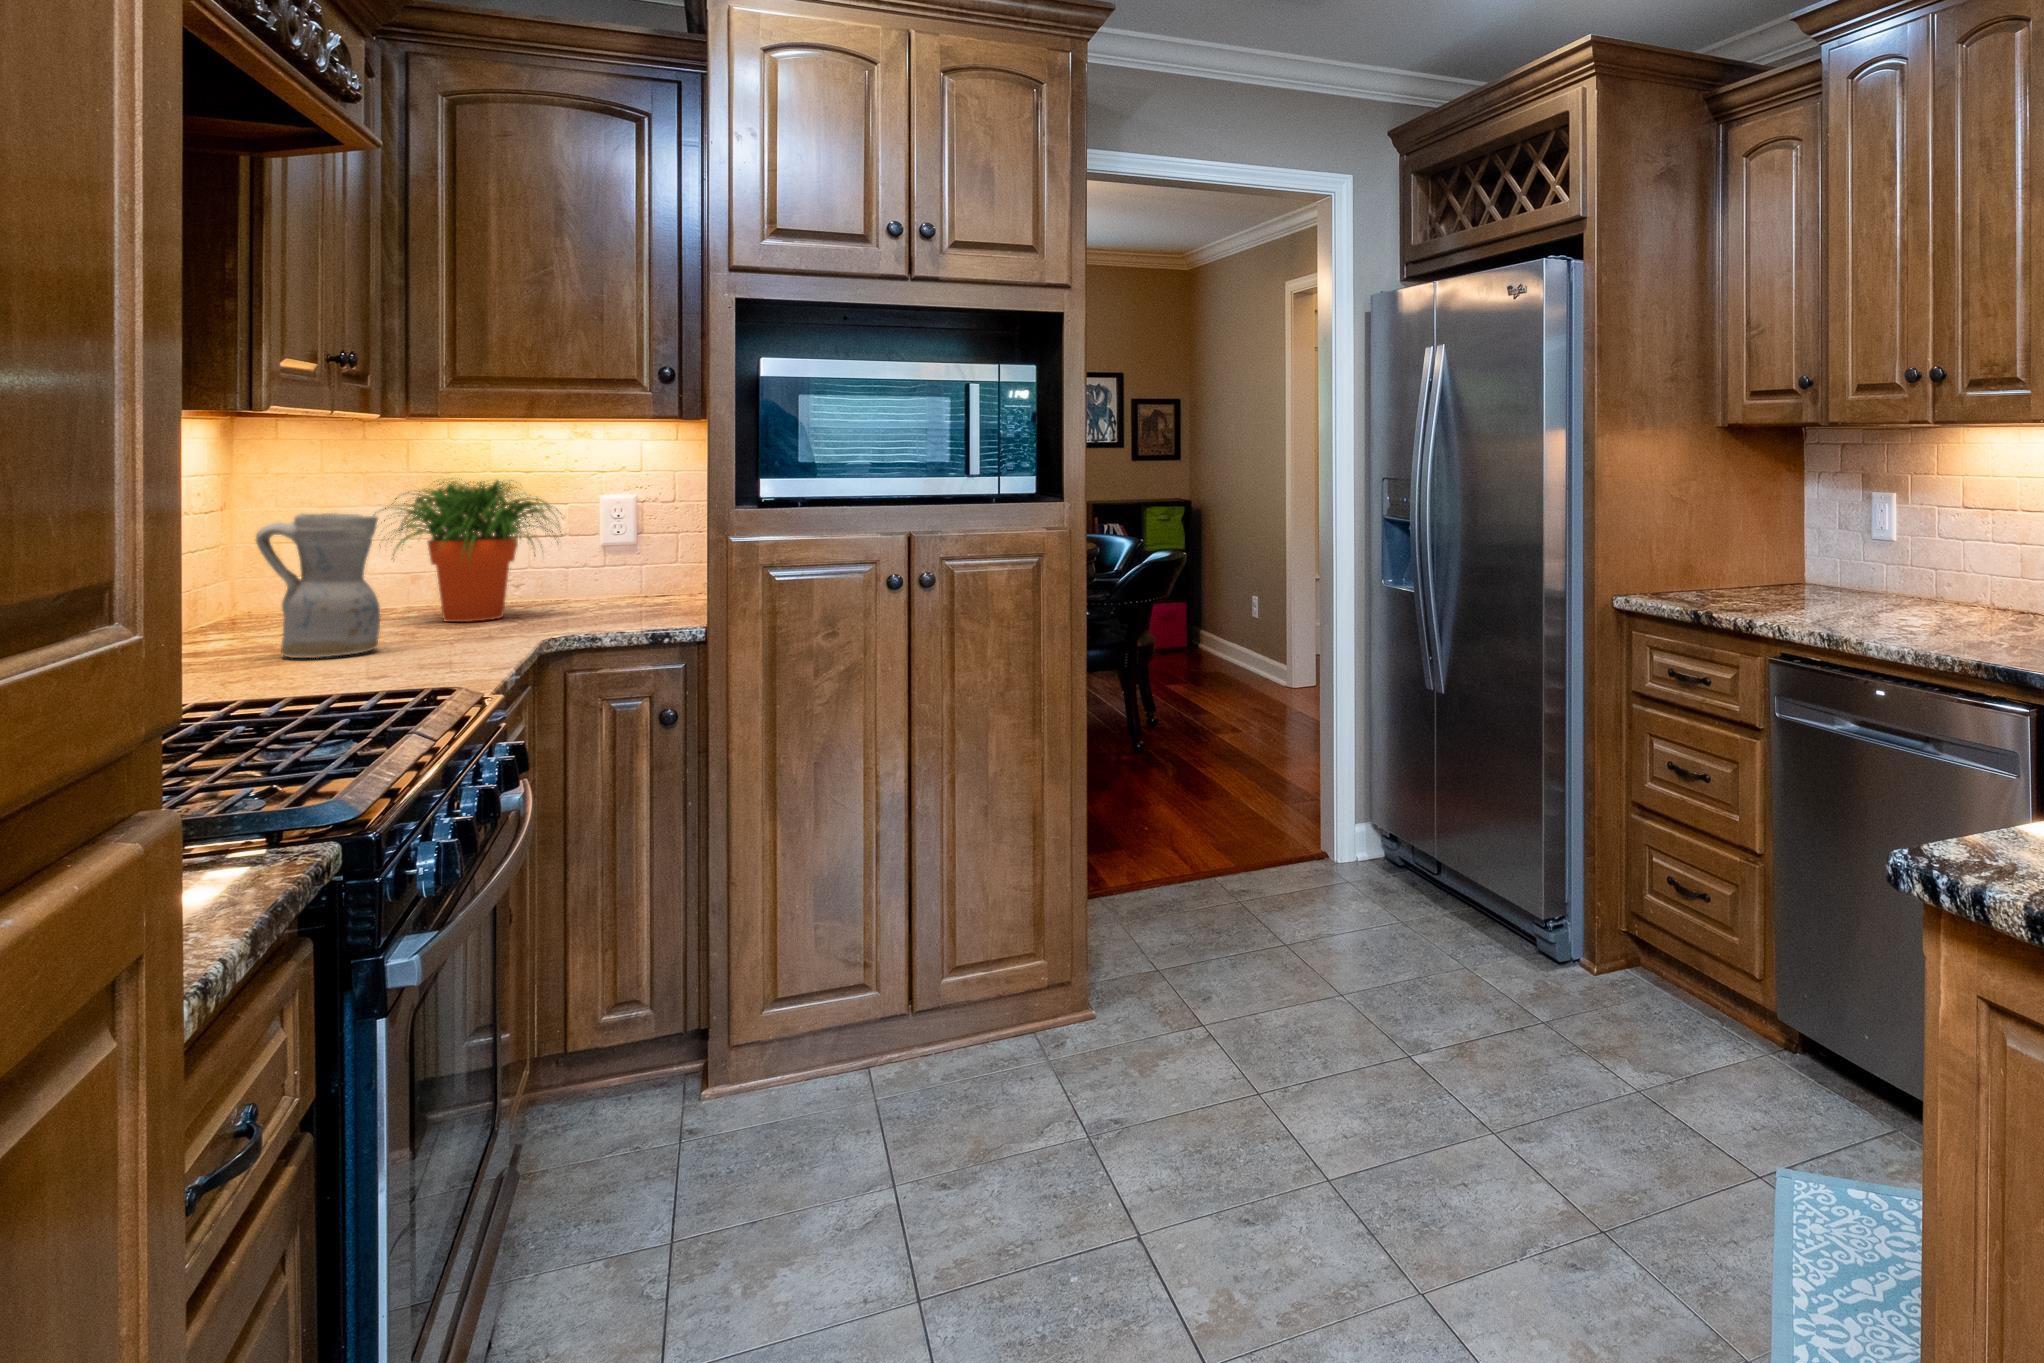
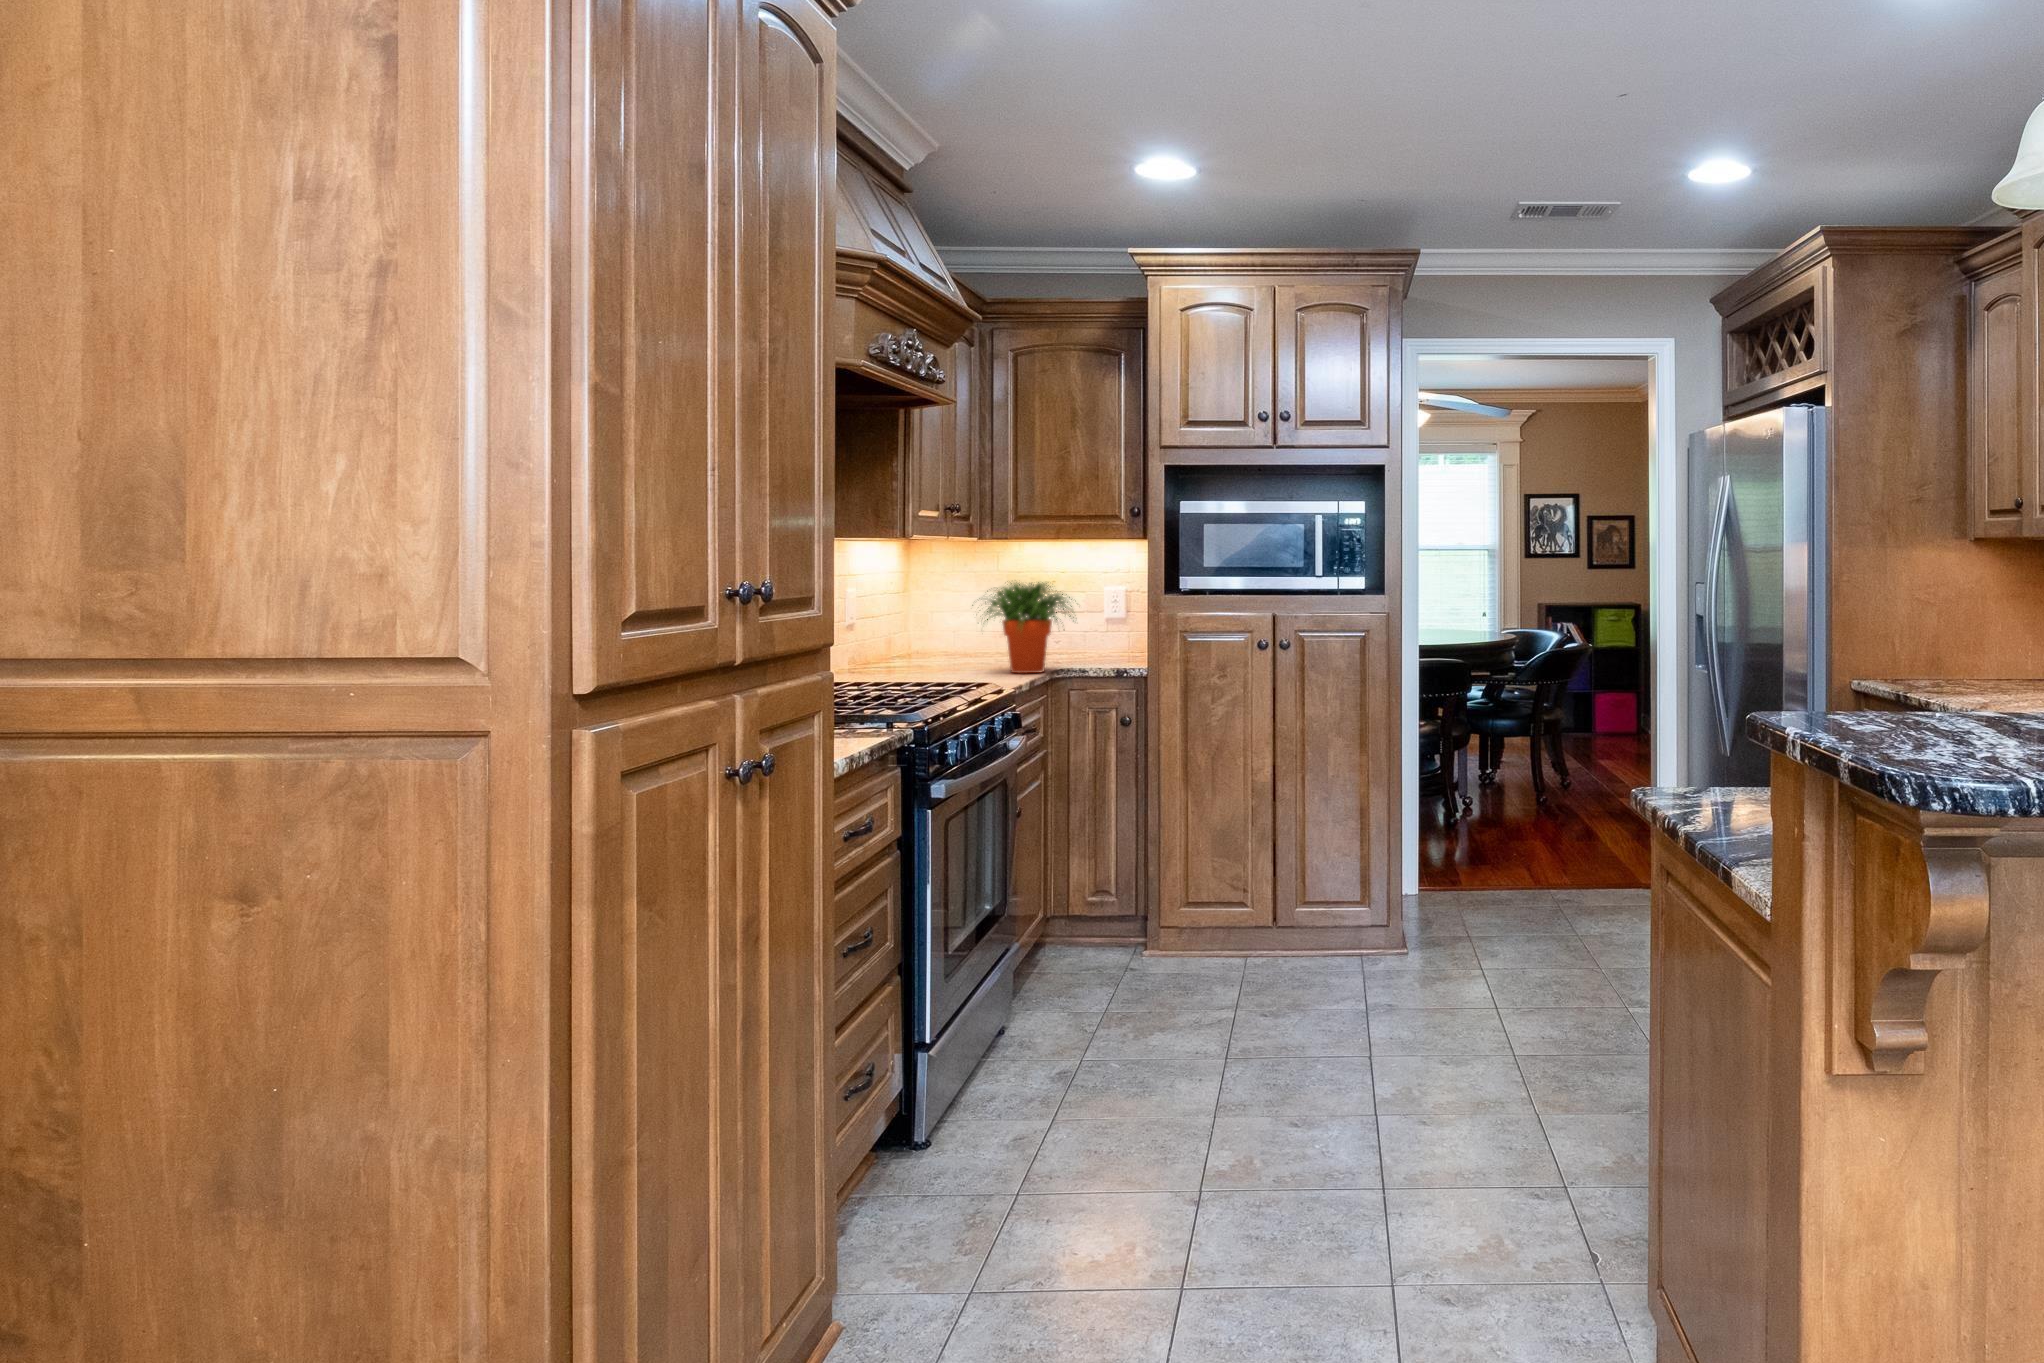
ceramic pitcher: present [256,513,381,658] -> none [906,601,967,688]

